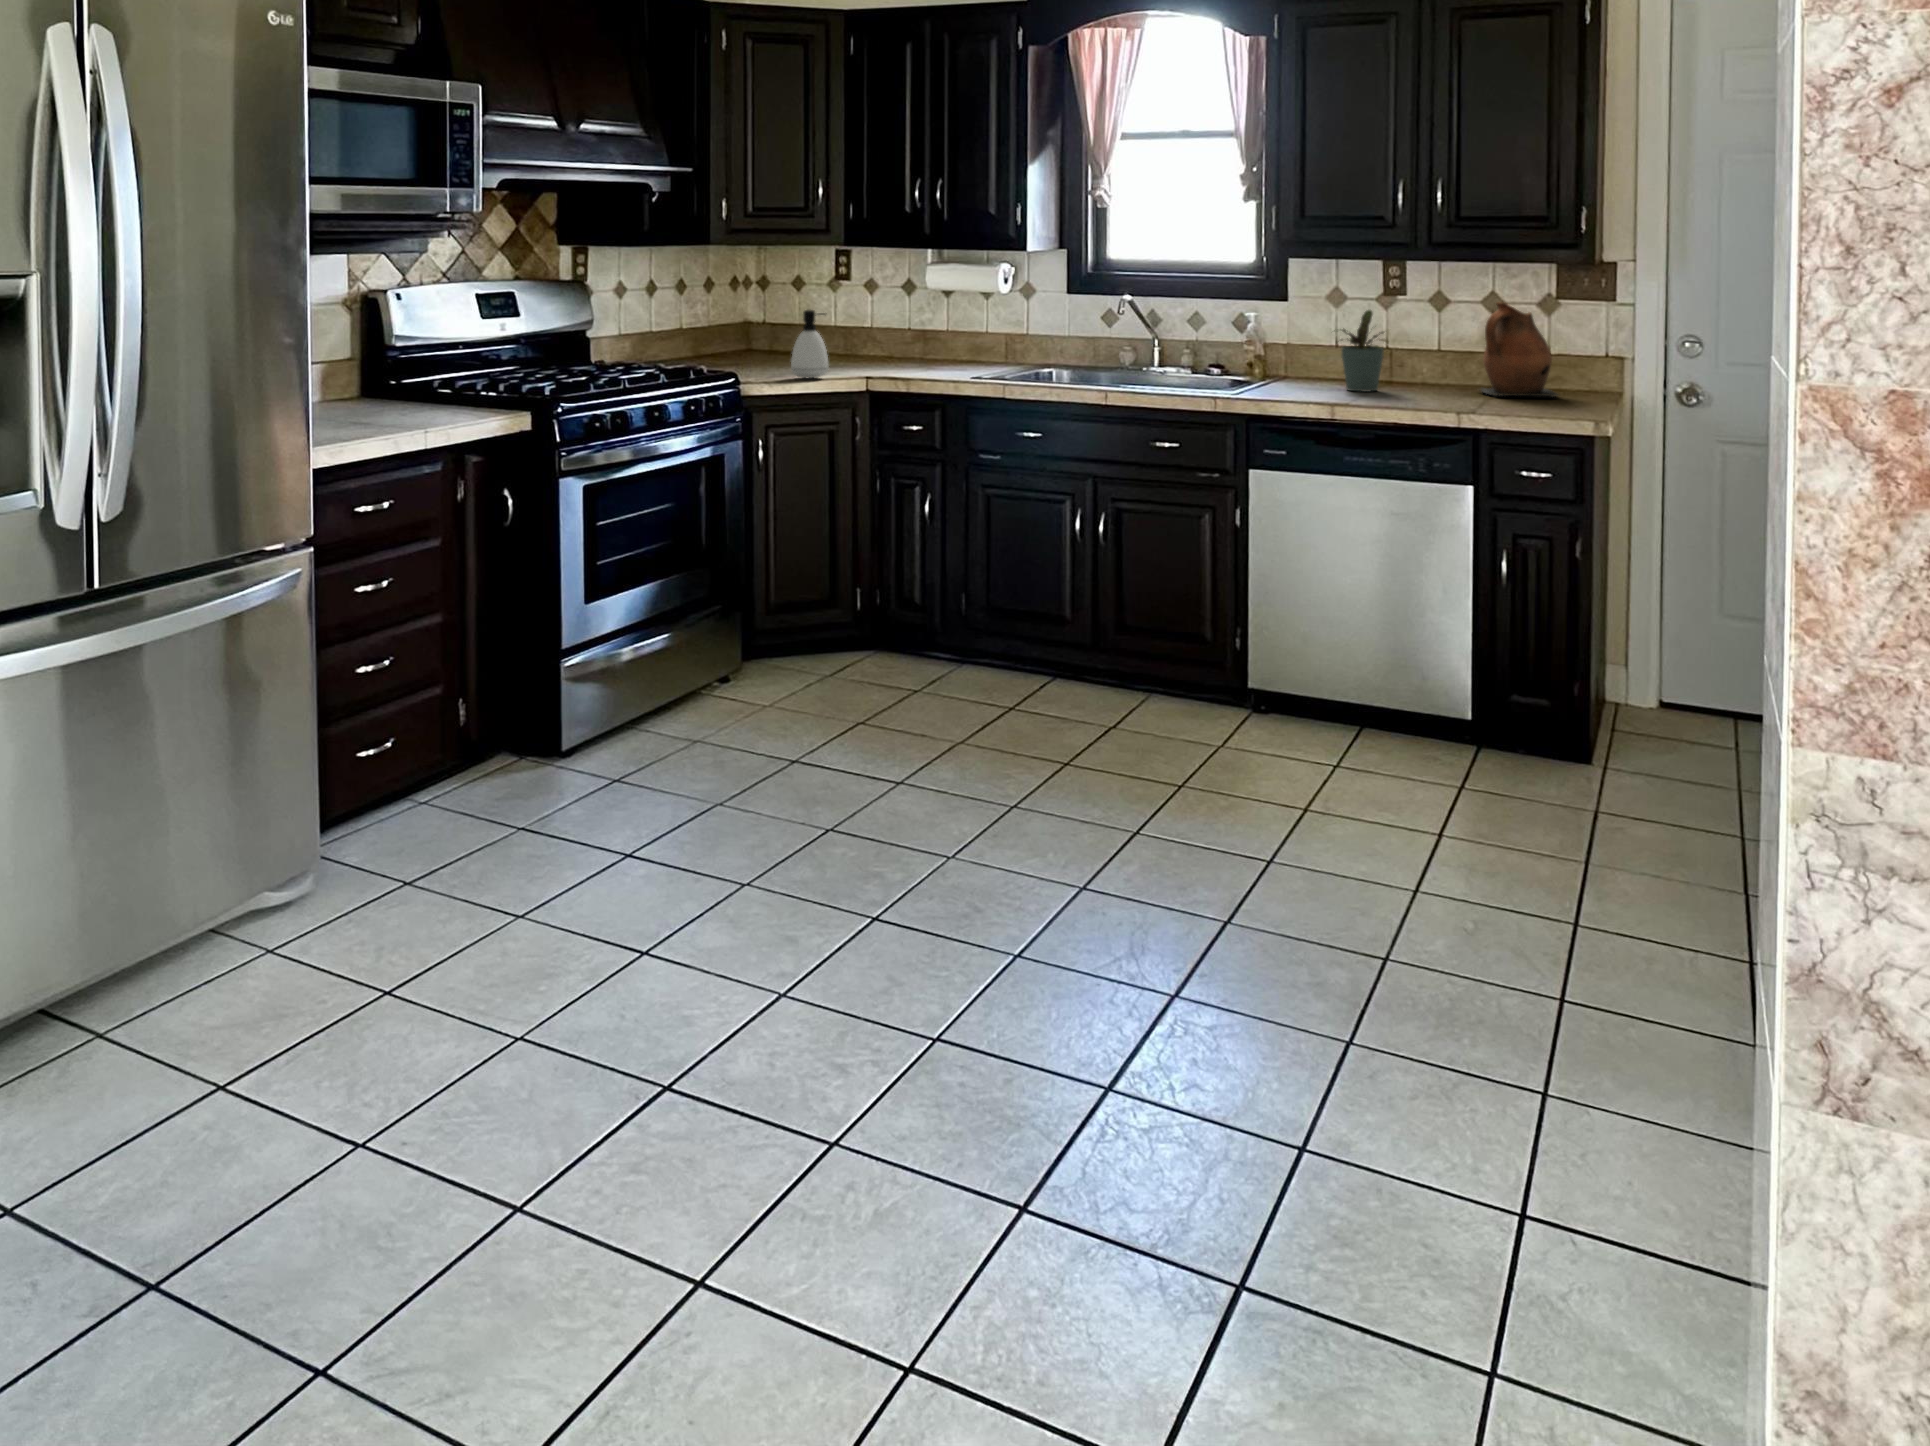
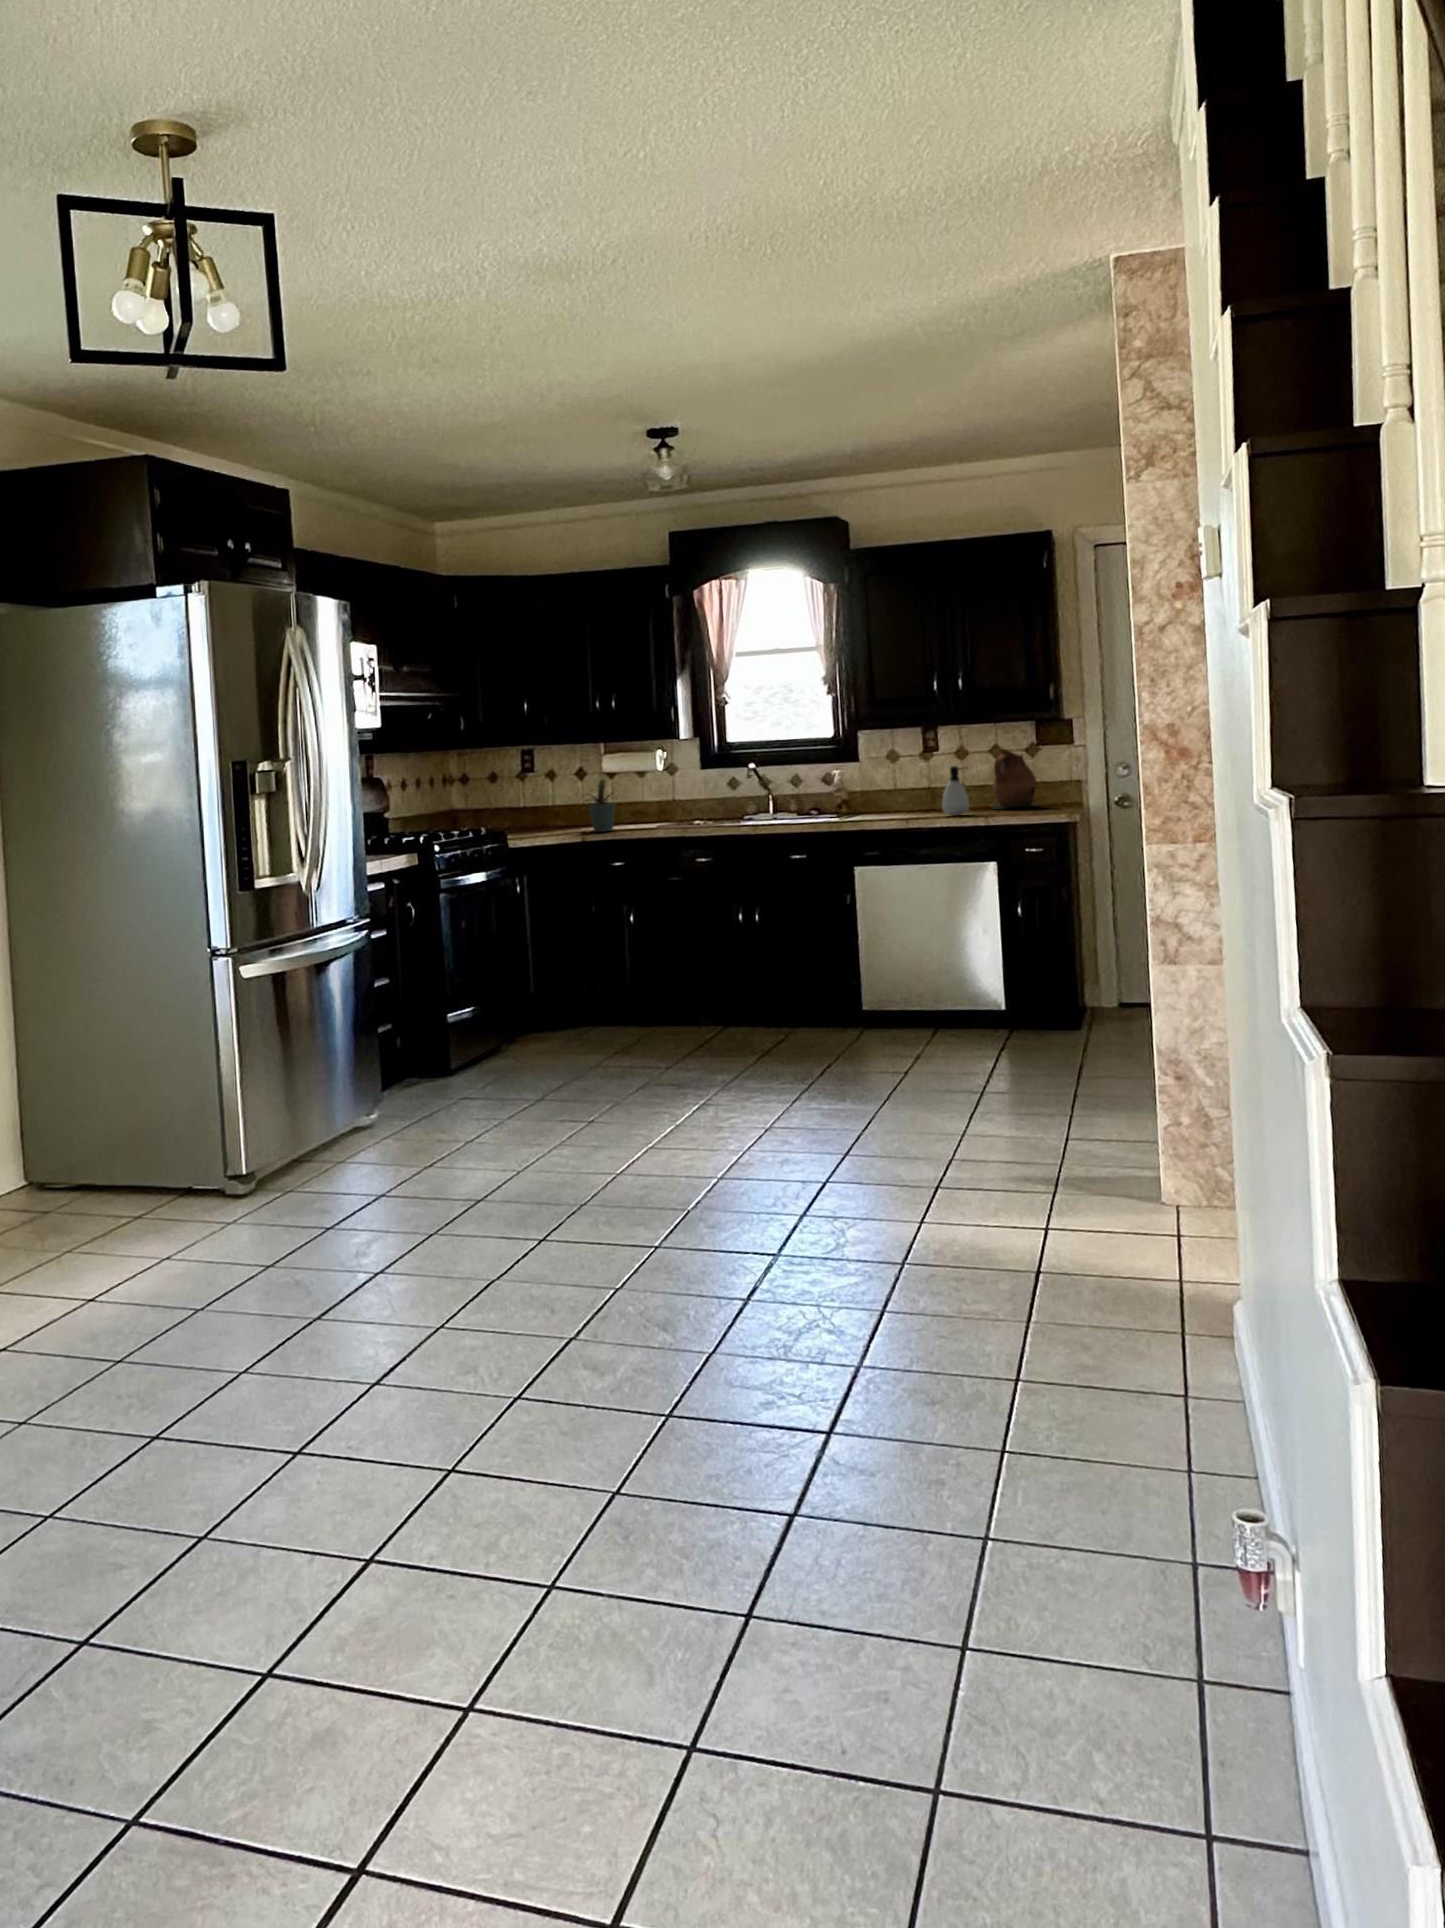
soap dispenser: present [791,310,829,378] -> present [942,766,969,815]
potted plant: present [1342,310,1388,392] -> present [589,780,615,832]

